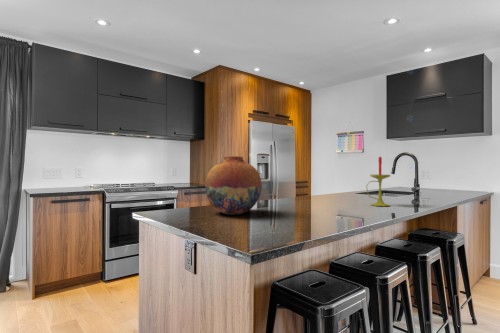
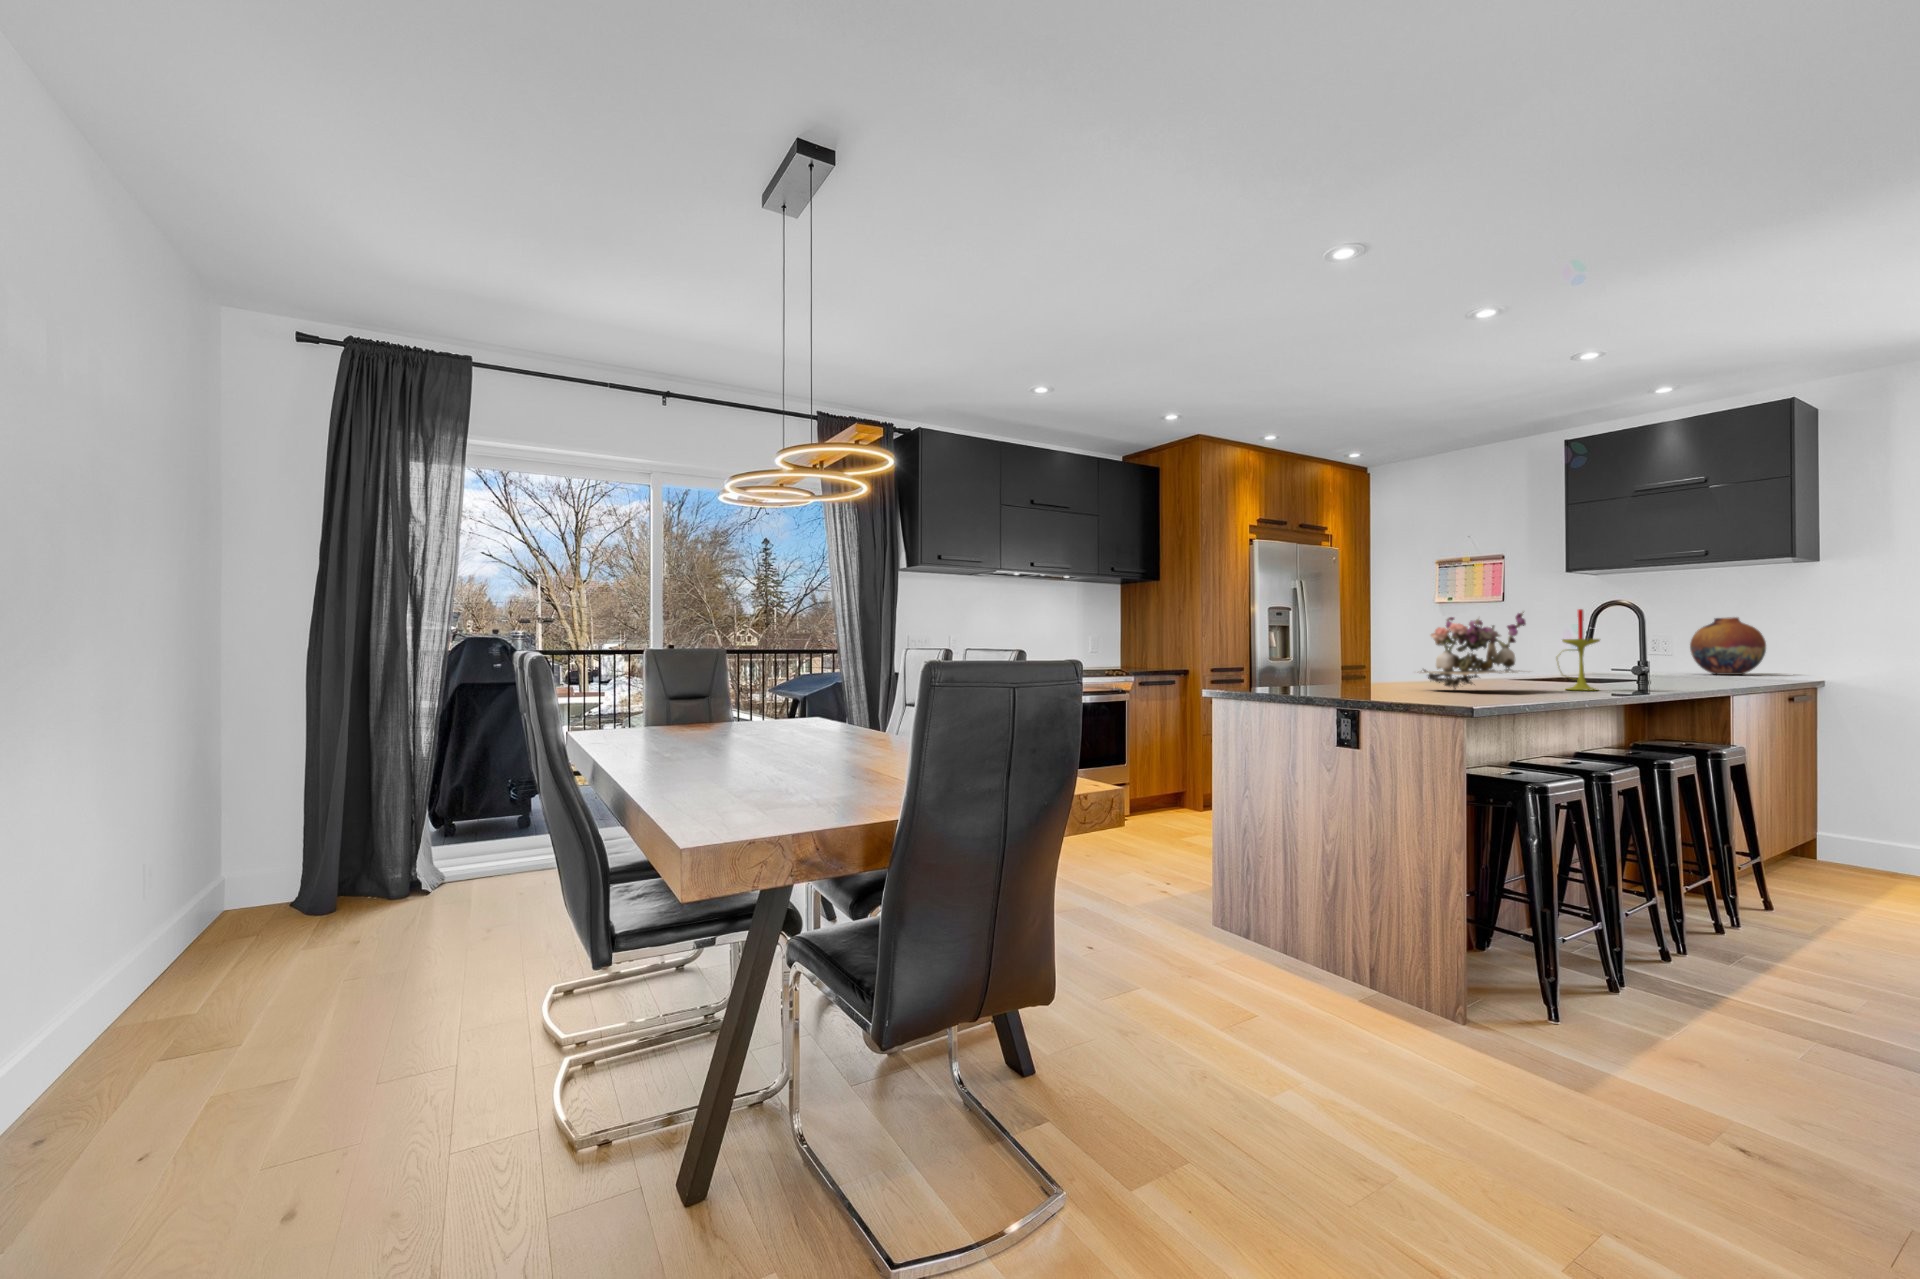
vase: present [205,156,262,215] -> present [1690,617,1766,675]
flower arrangement: none [286,157,350,206] -> present [1420,612,1526,689]

